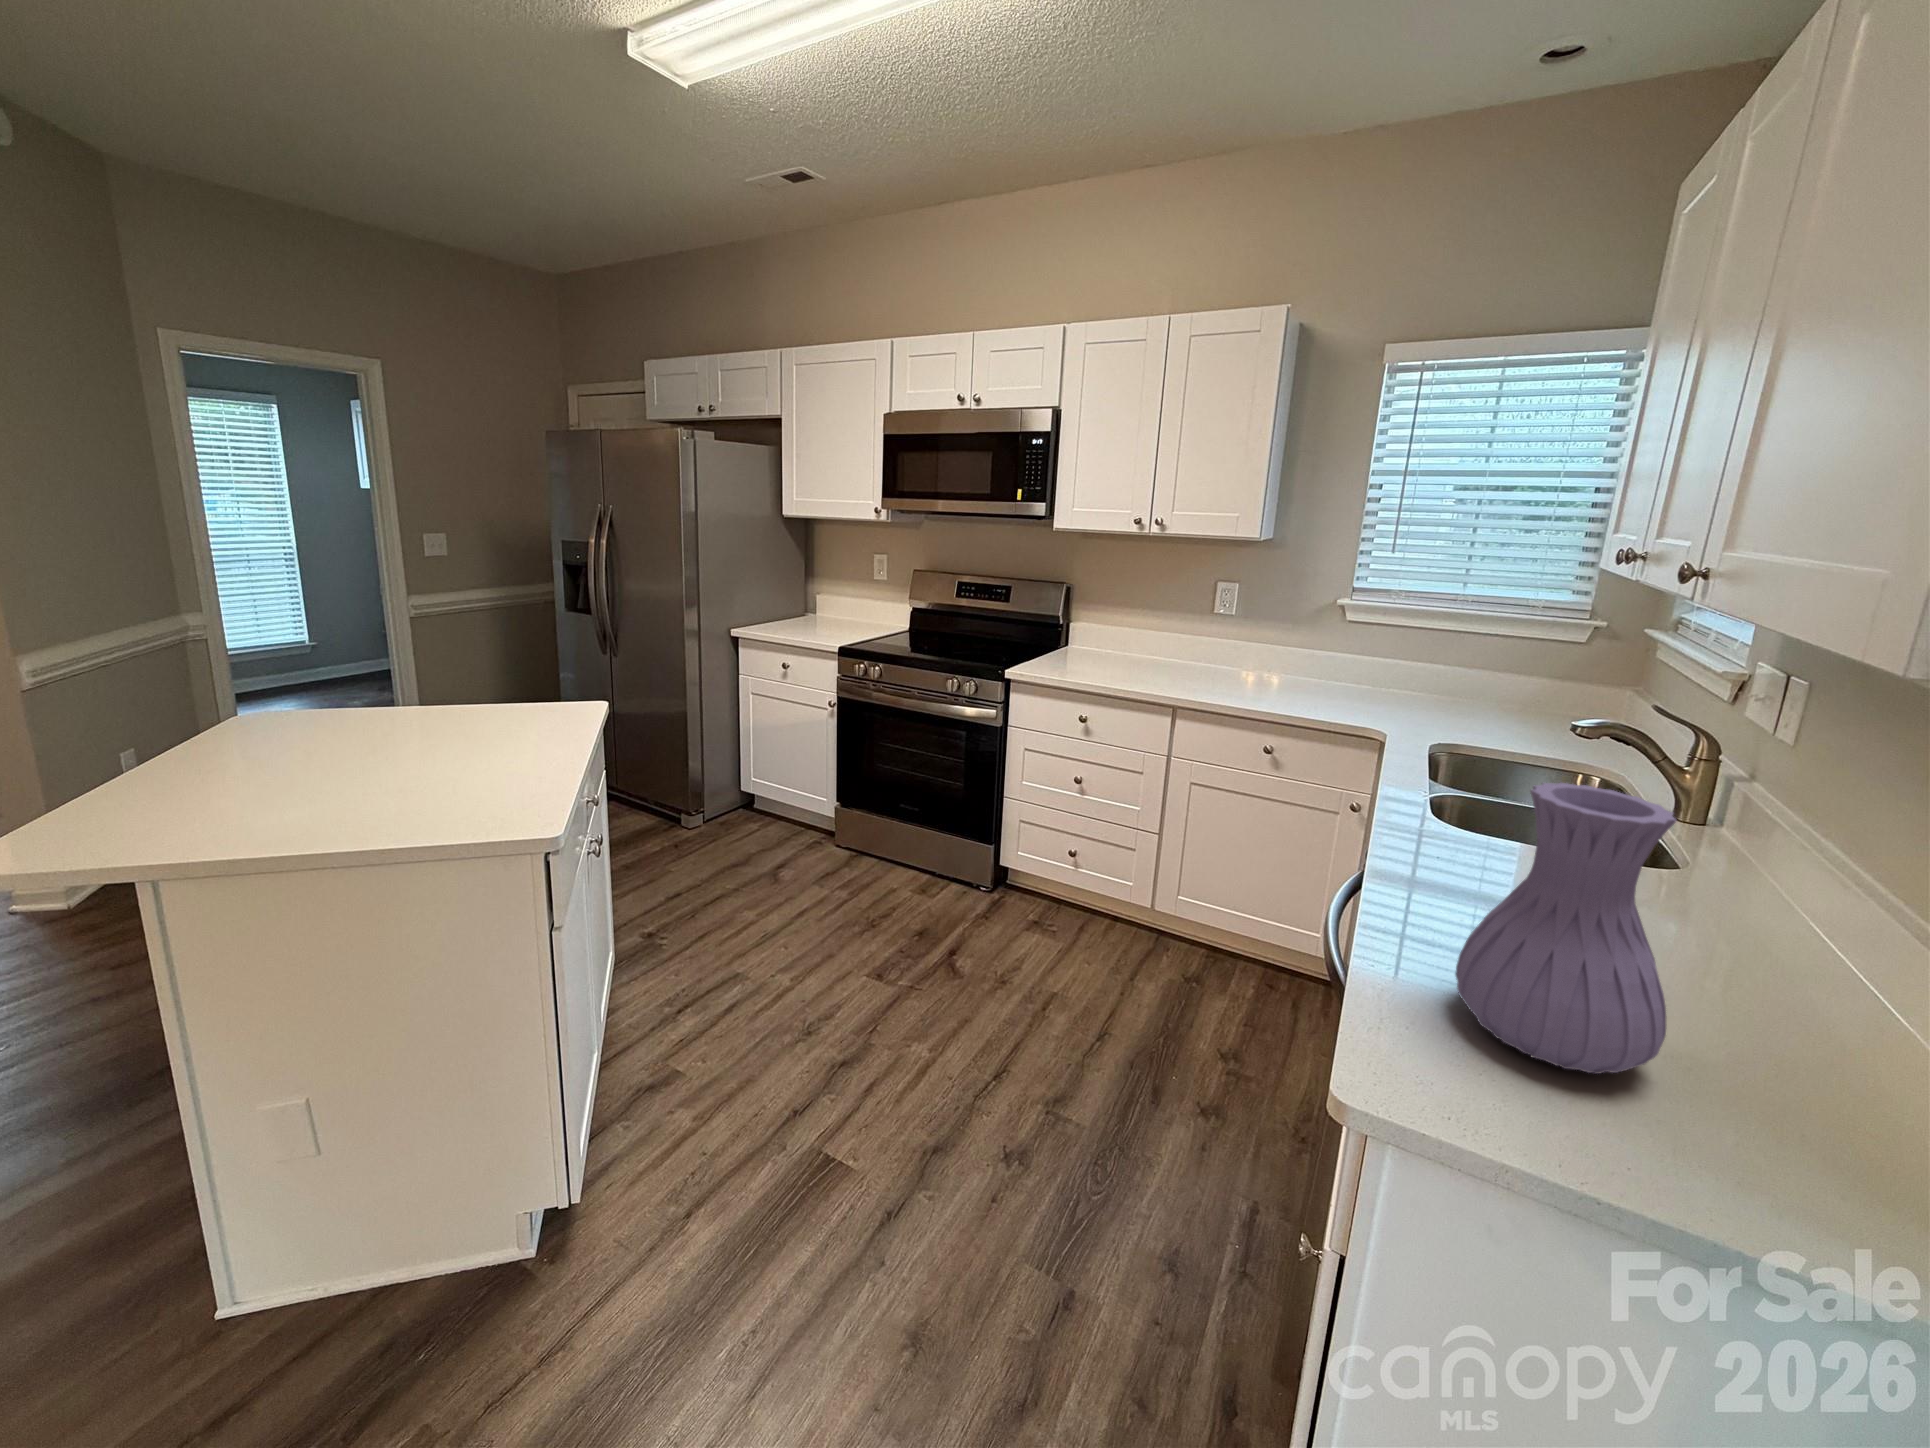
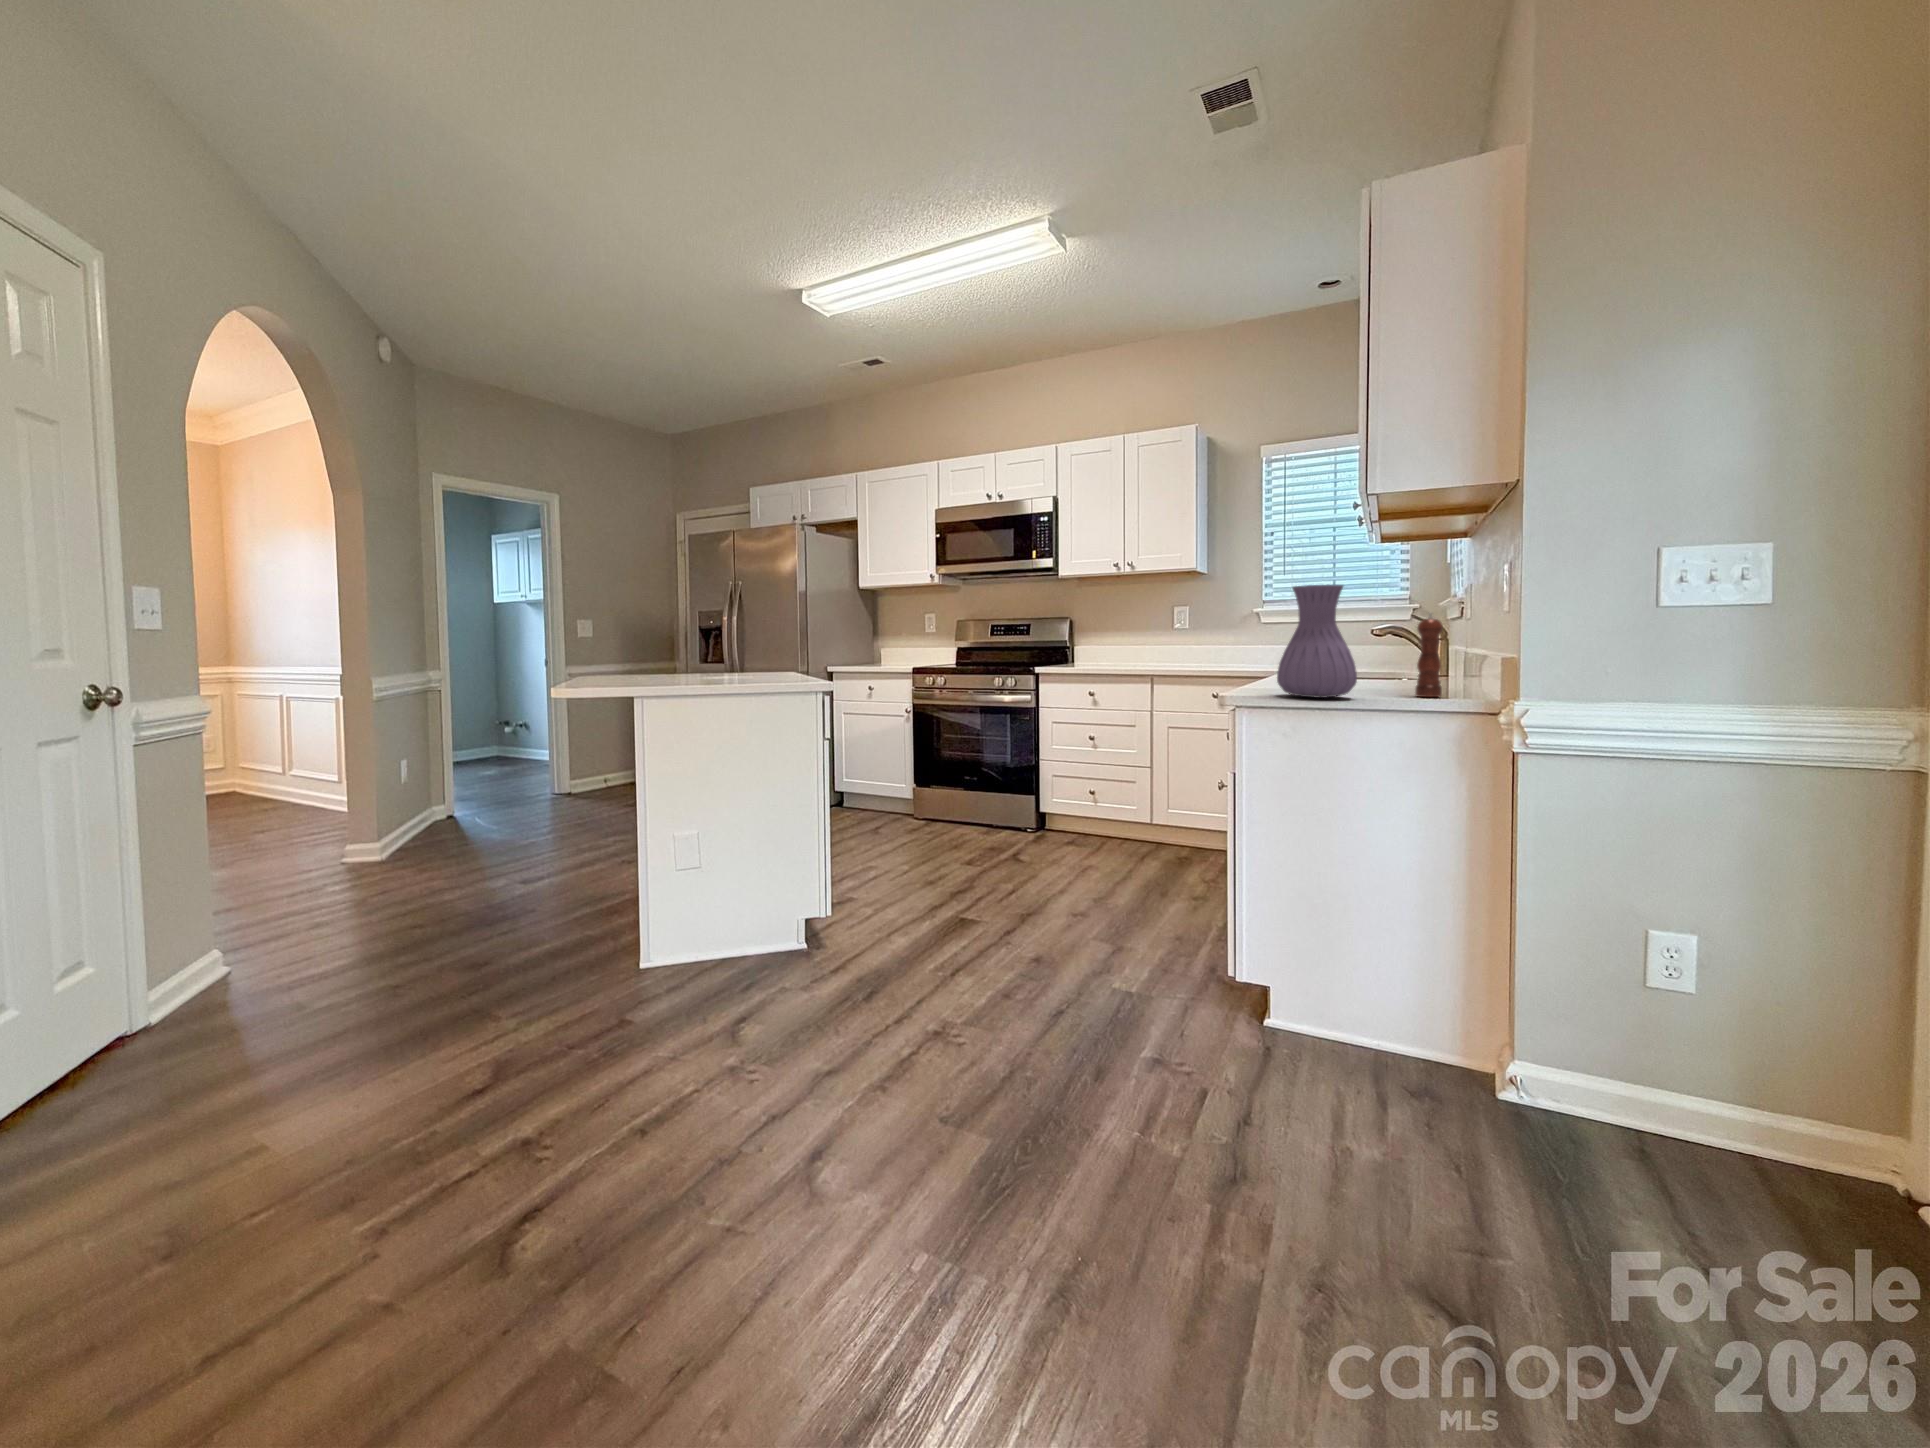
pepper mill: none [1762,863,1882,1056] -> present [1415,613,1443,697]

